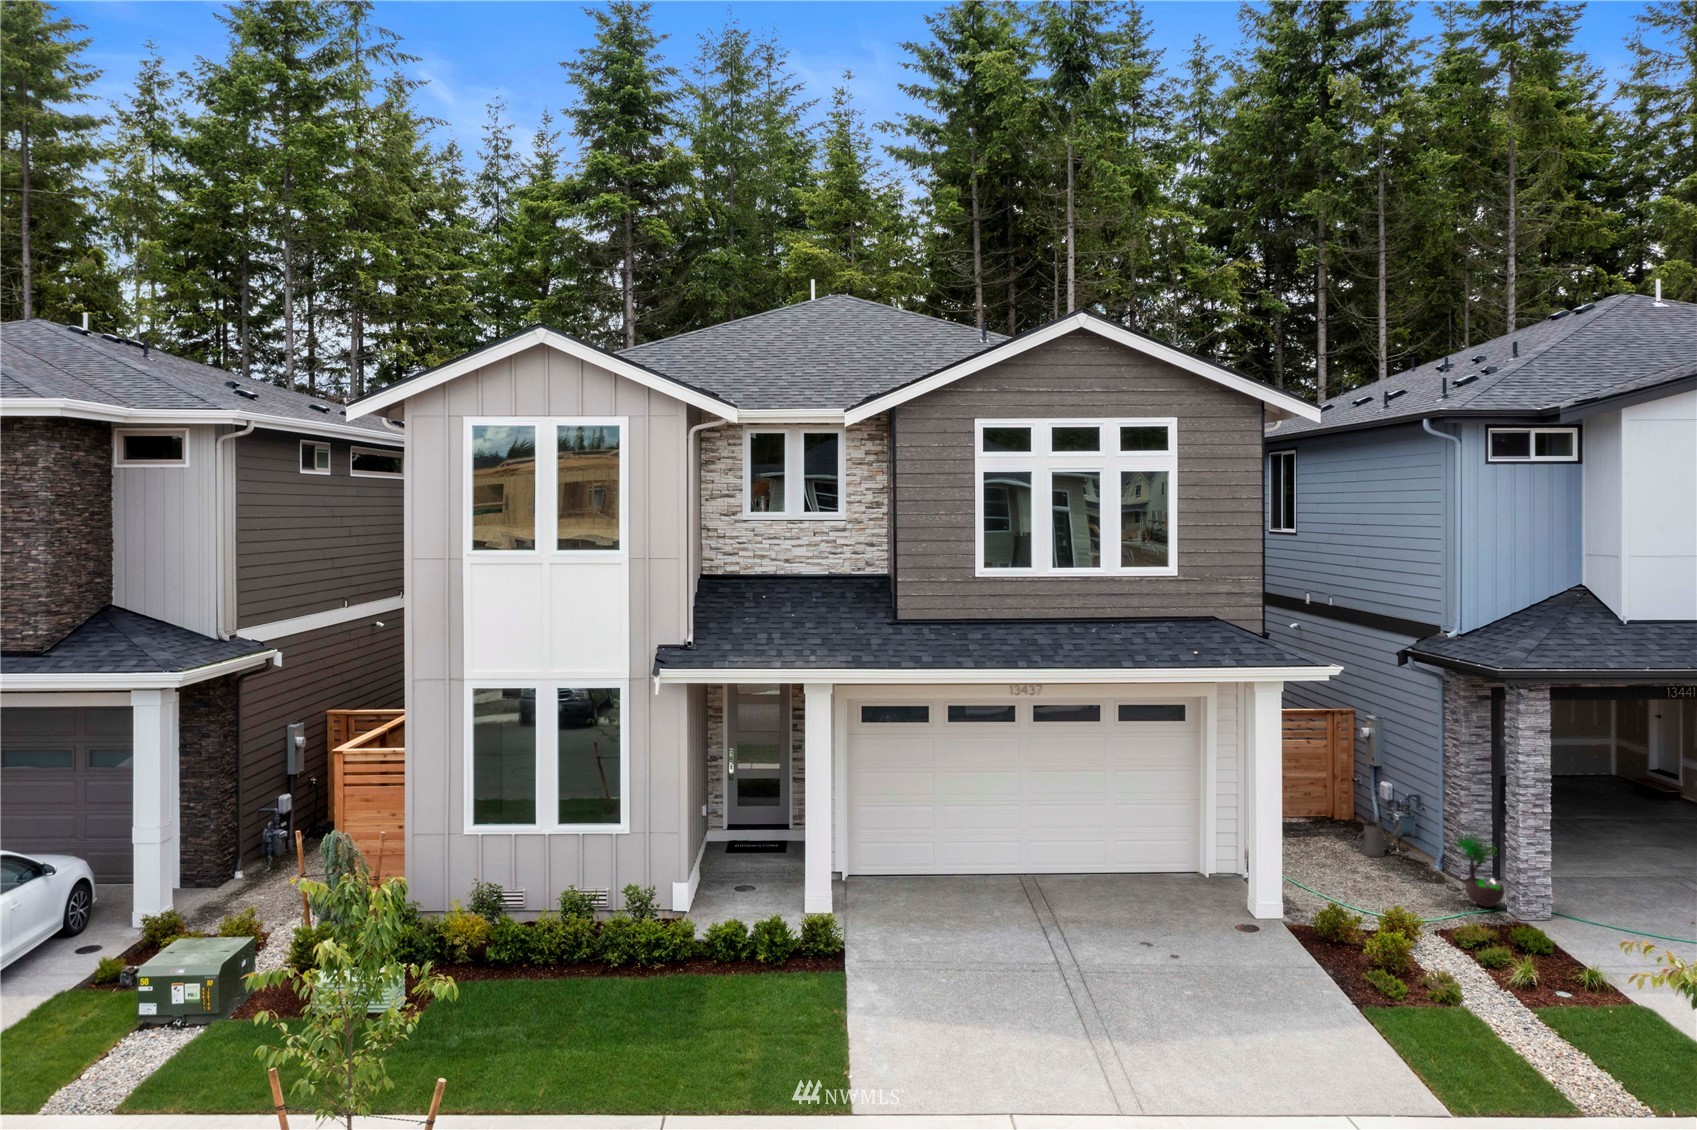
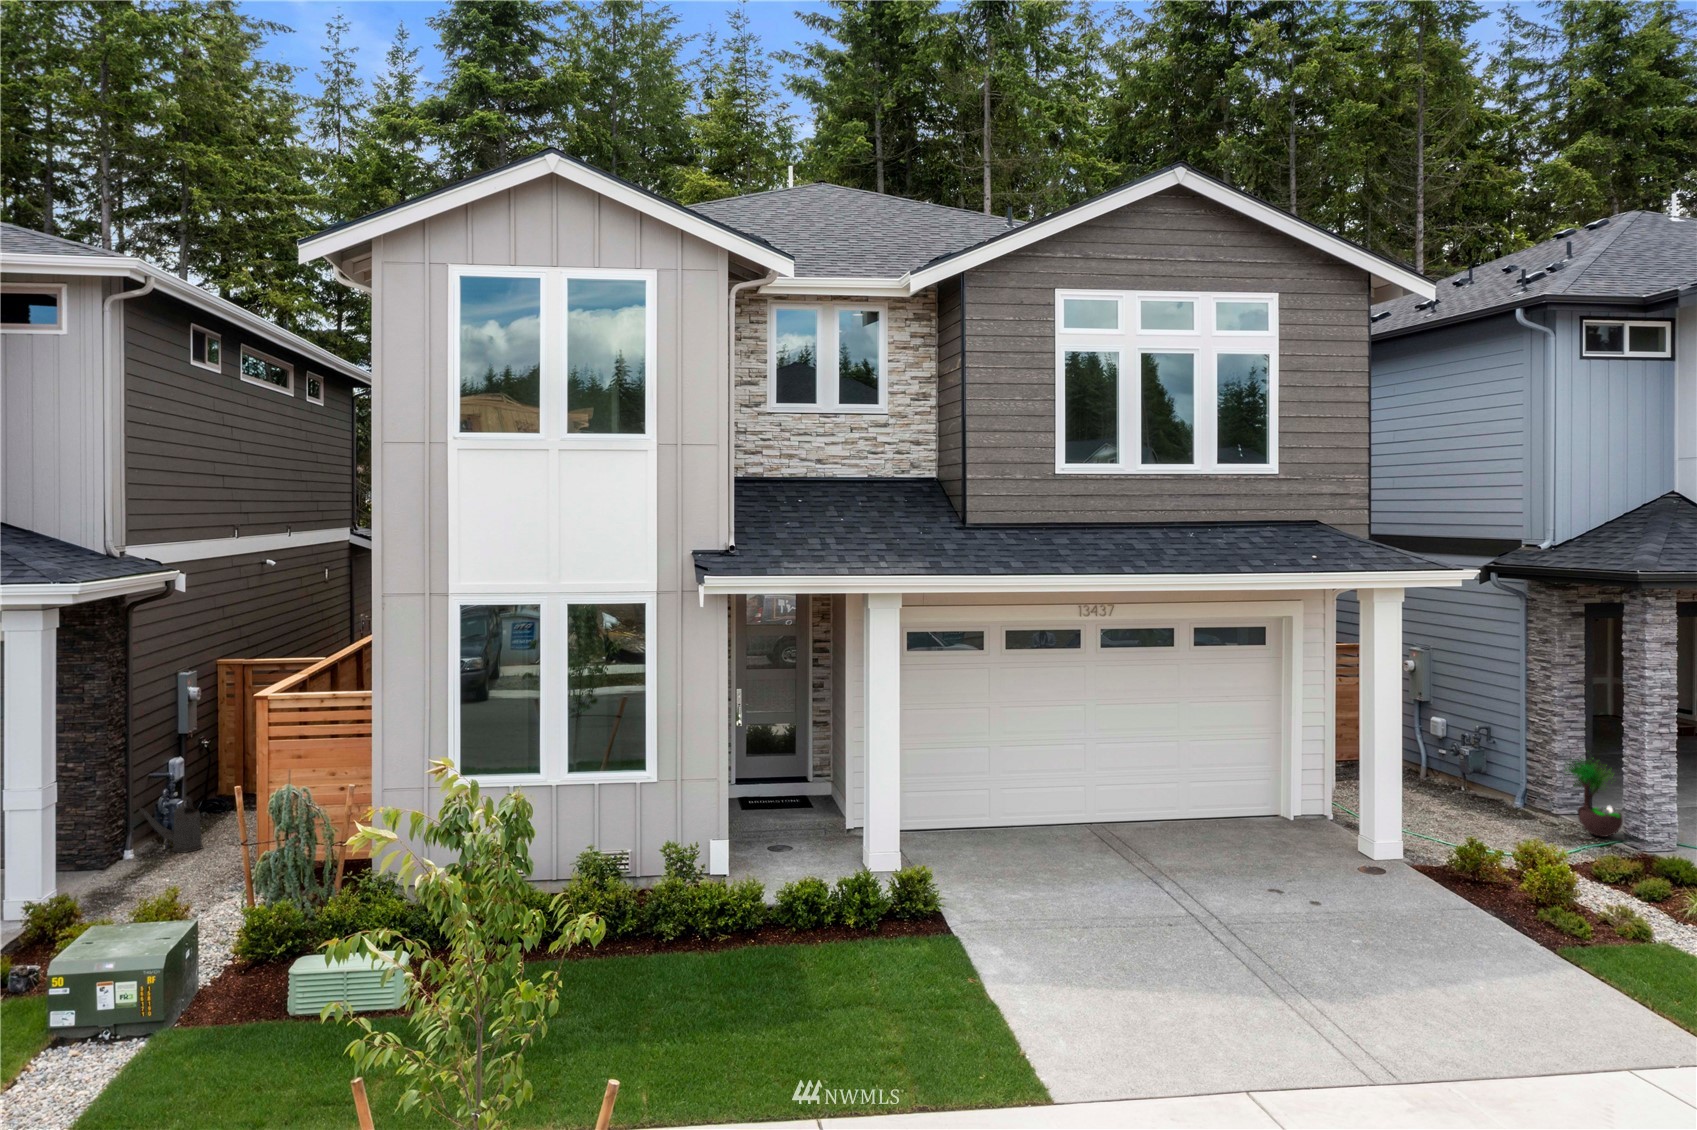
watering can: present [1357,814,1401,857] -> present [139,797,211,853]

